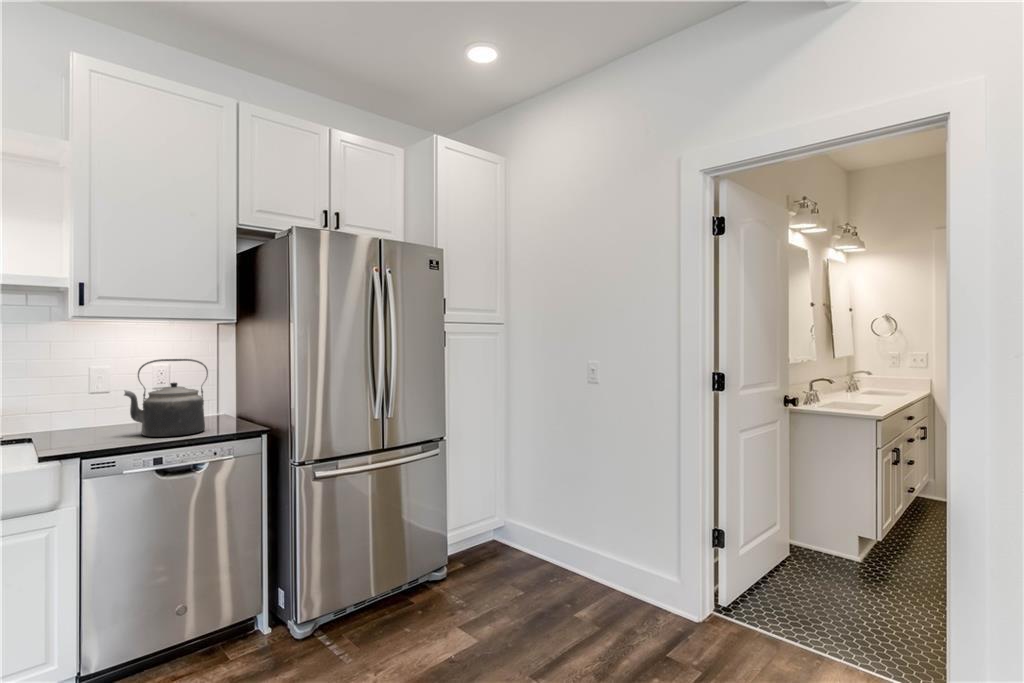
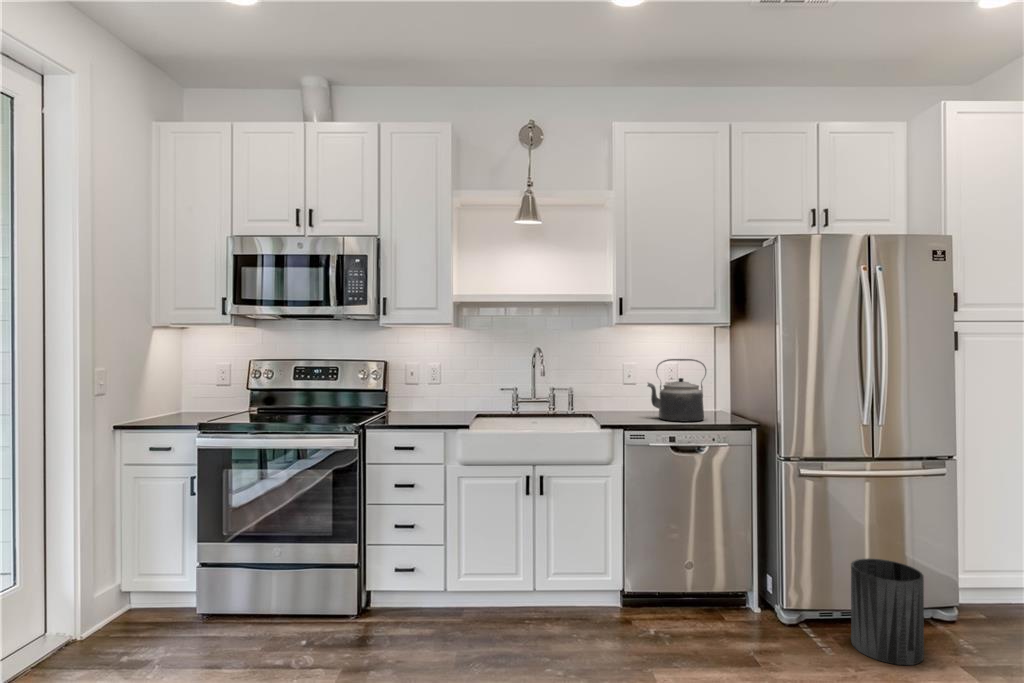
trash can: none [363,543,424,646] -> present [851,558,924,665]

